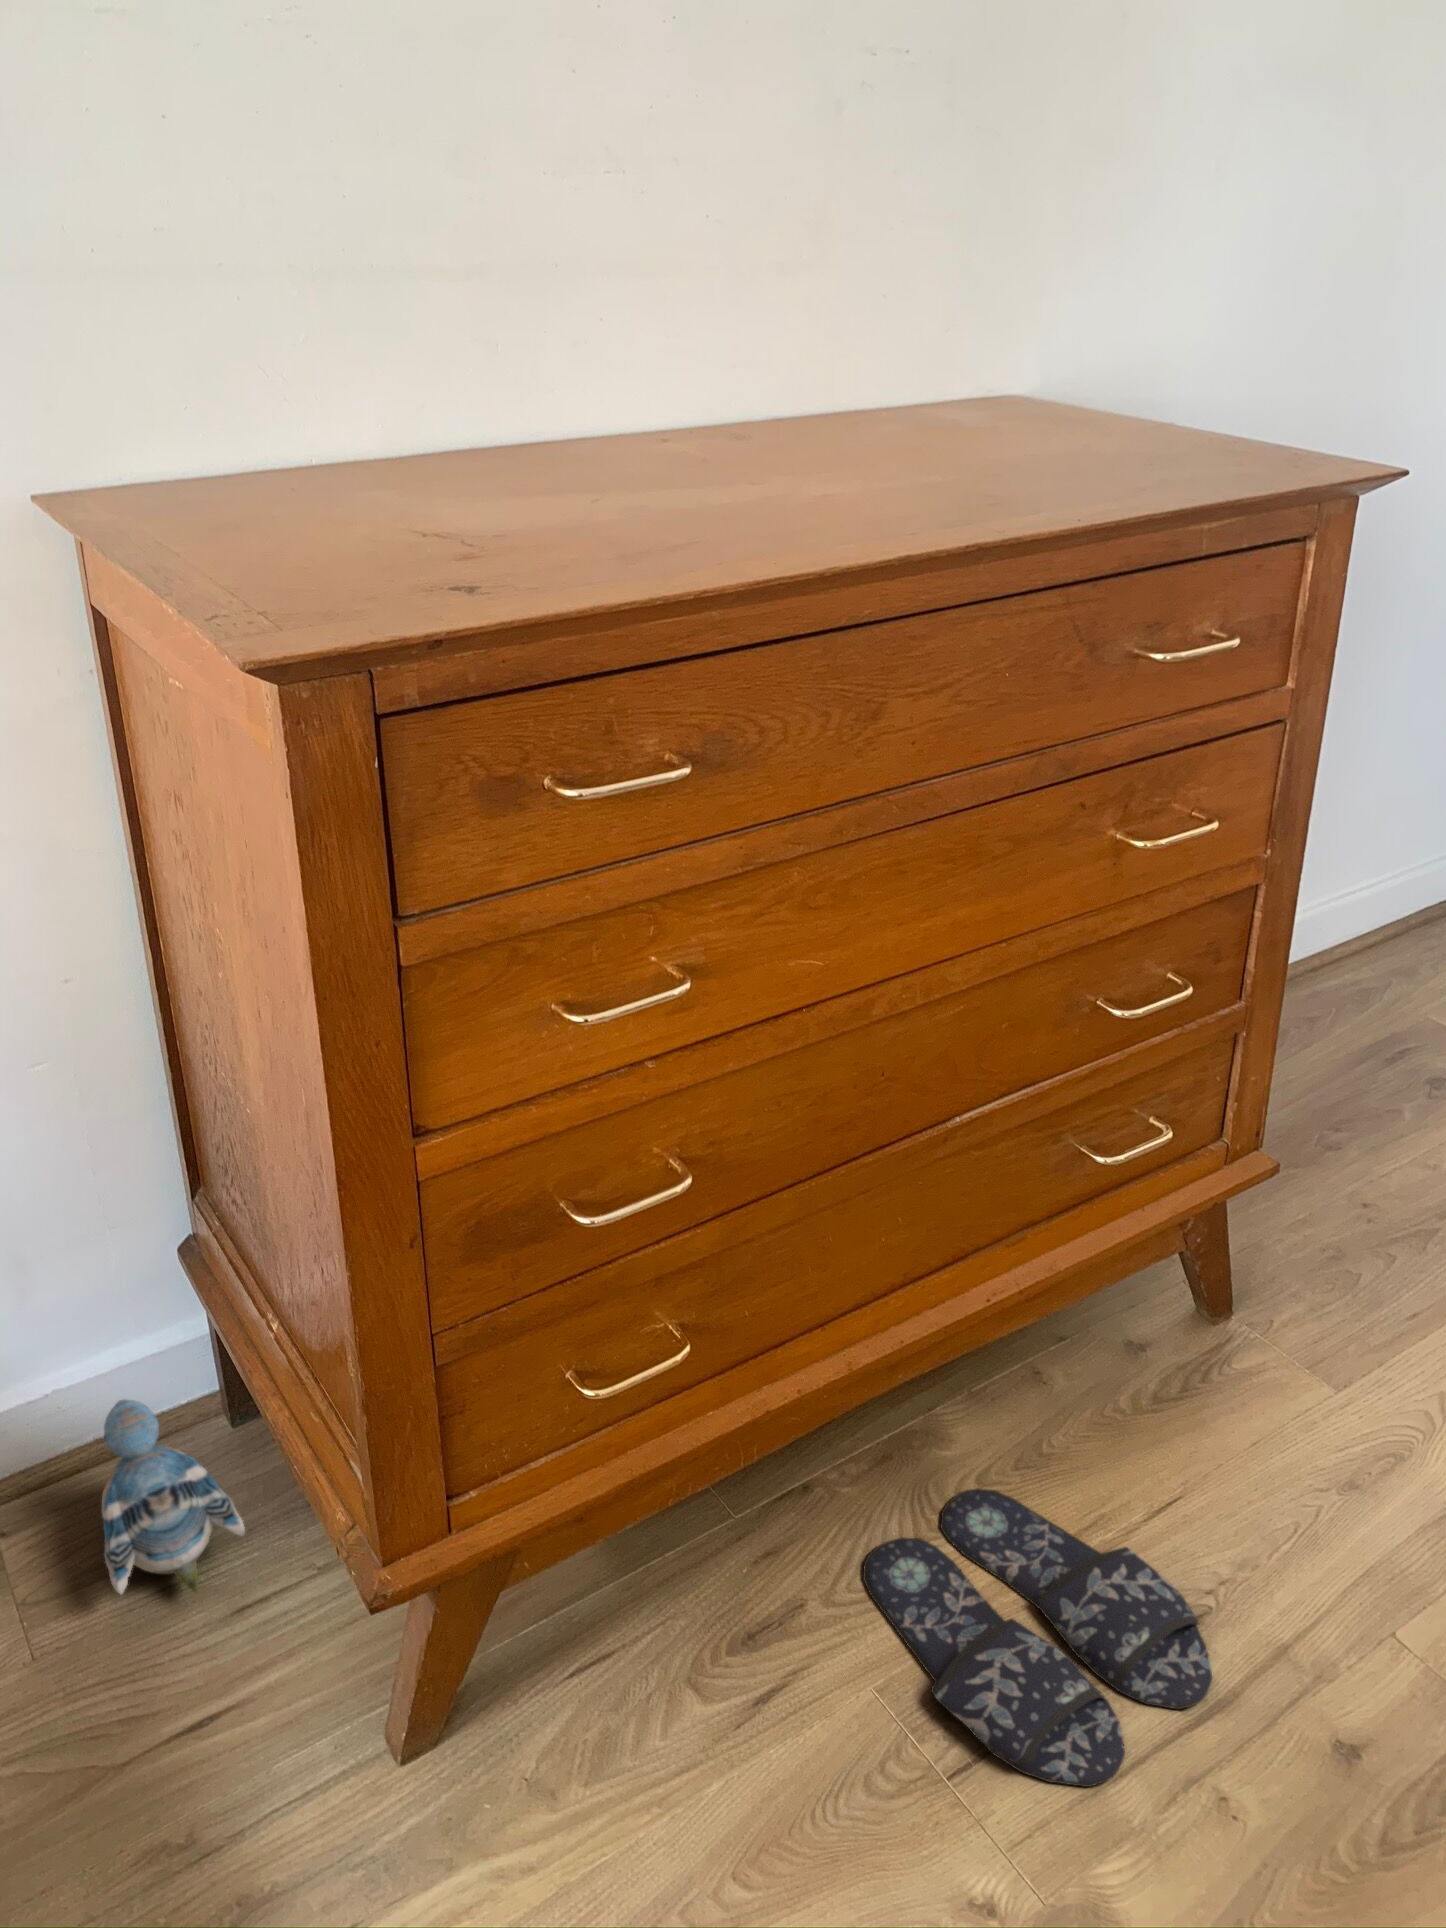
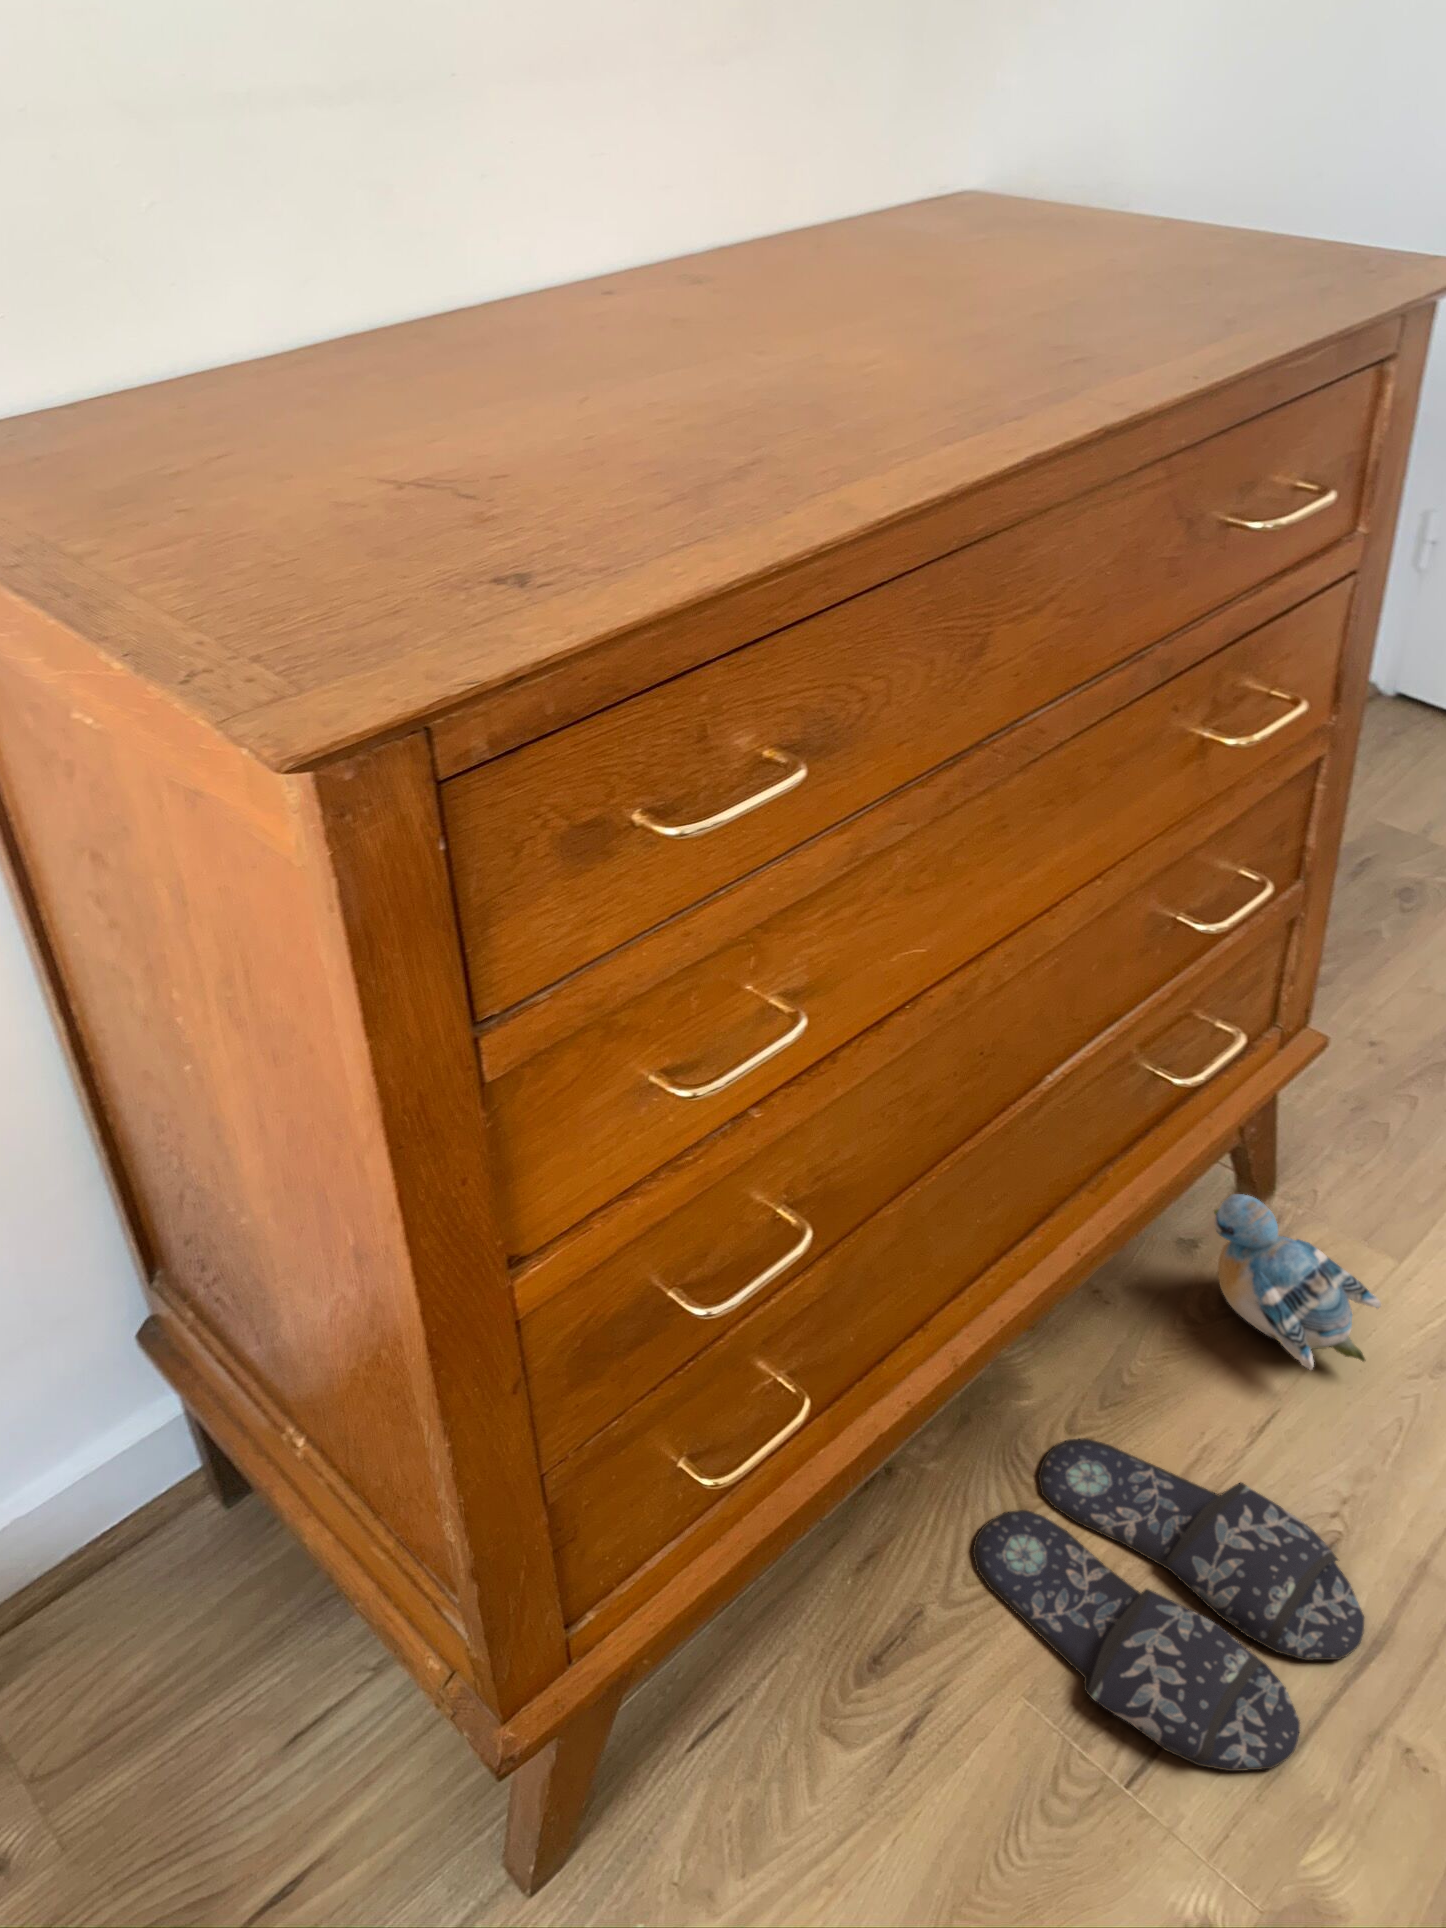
plush toy: present [102,1400,245,1594] -> present [1214,1194,1381,1370]

